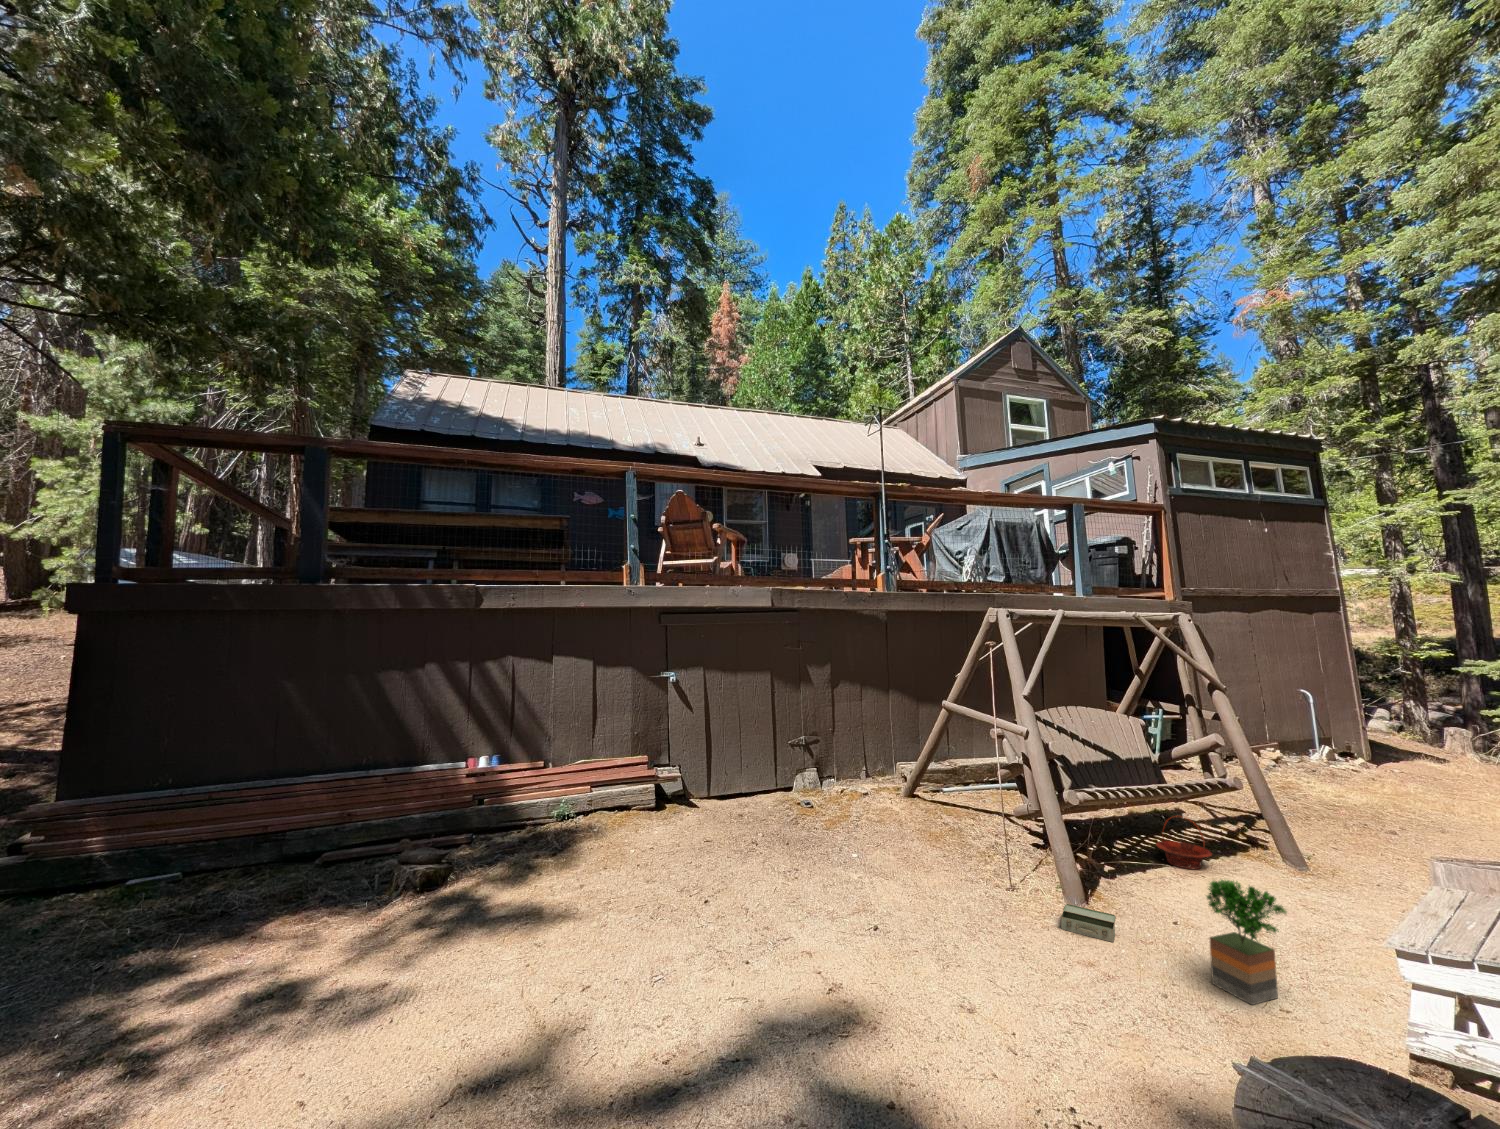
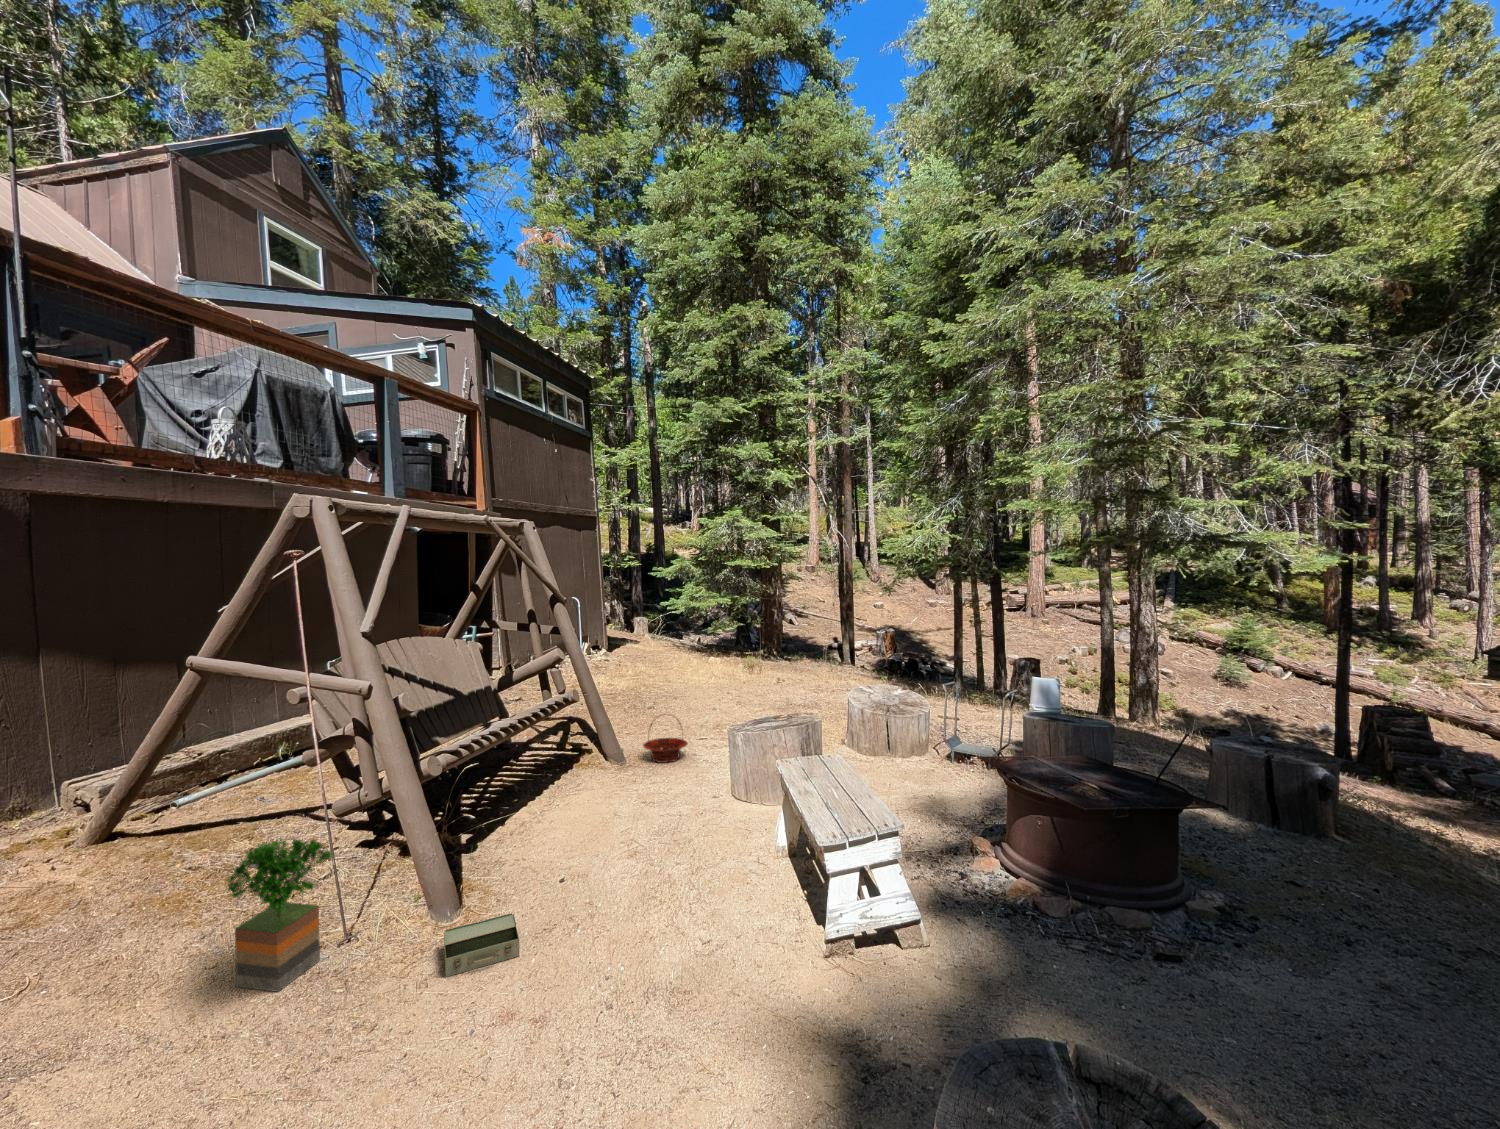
basket: present [1156,816,1211,869] -> present [643,714,688,763]
potted tree: present [1207,880,1287,1005] -> present [226,839,333,992]

